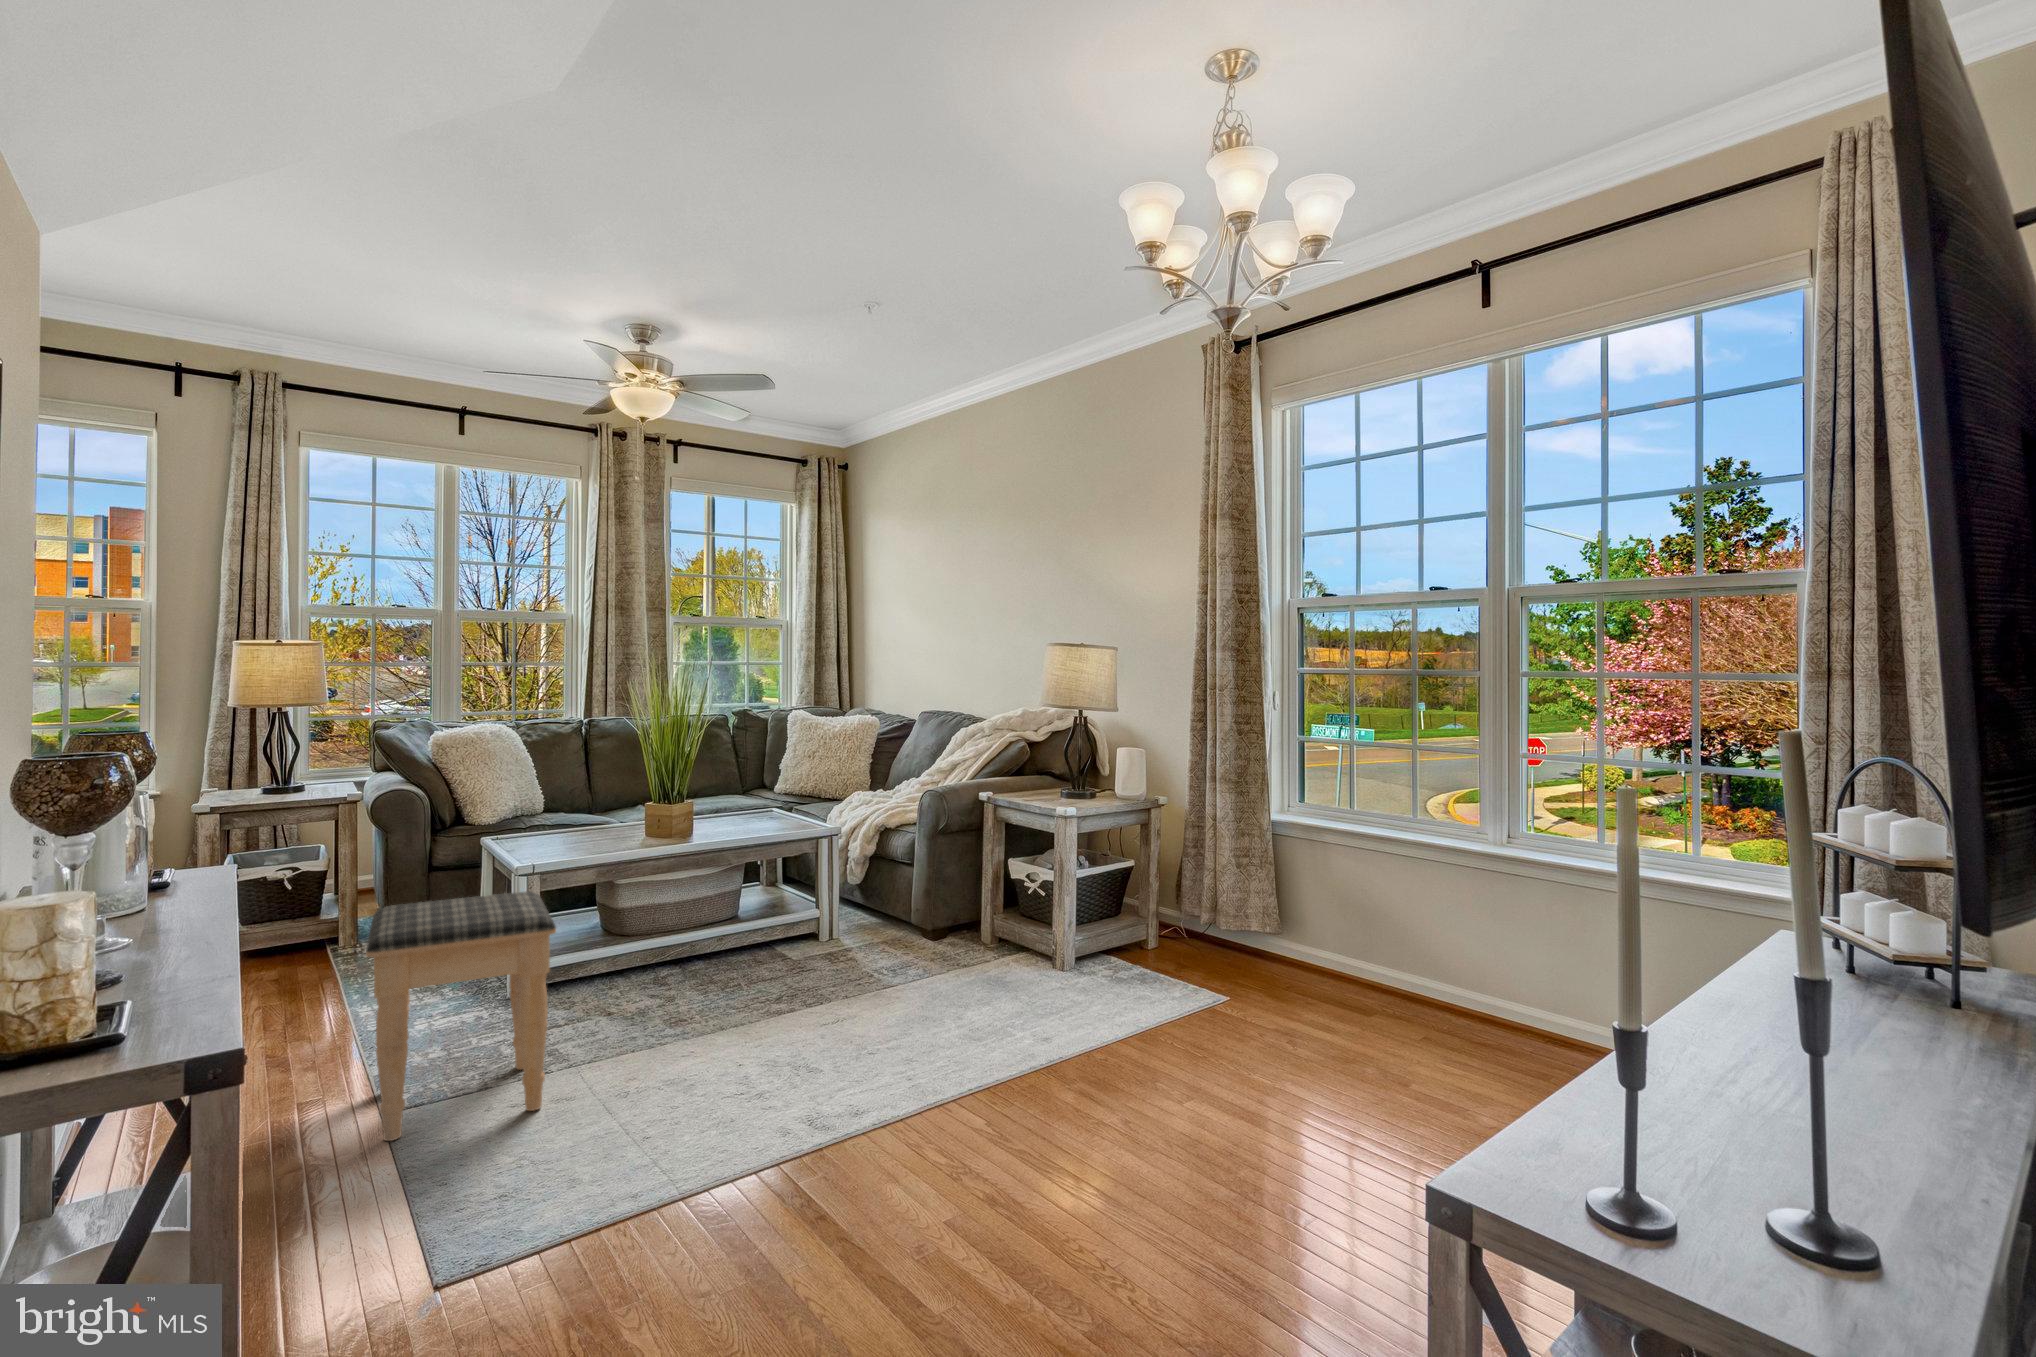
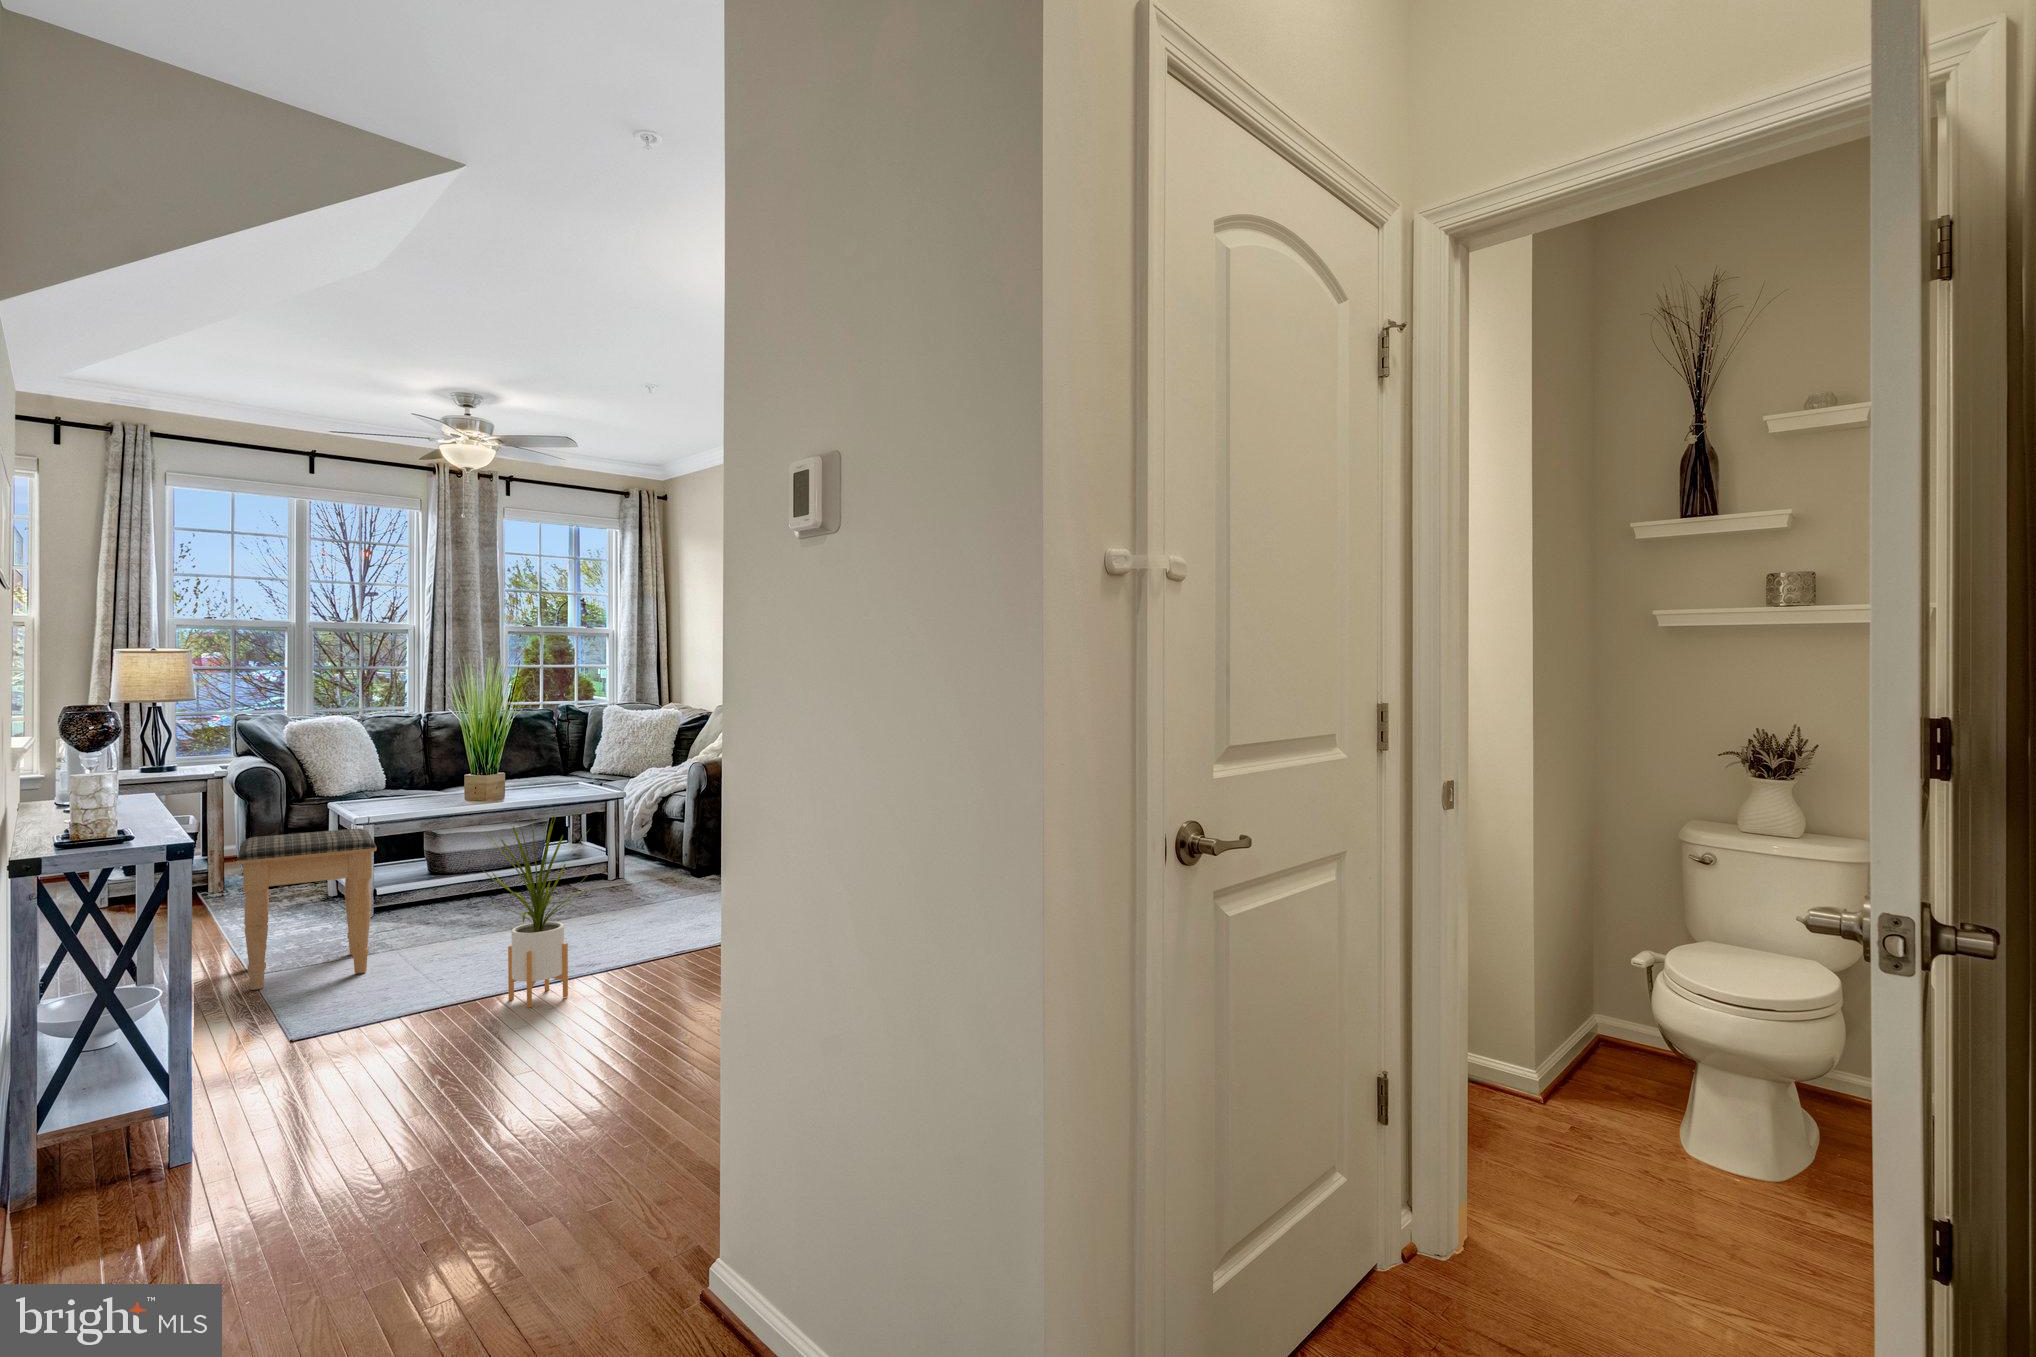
house plant: none [721,888,880,1205] -> present [482,814,586,1007]

